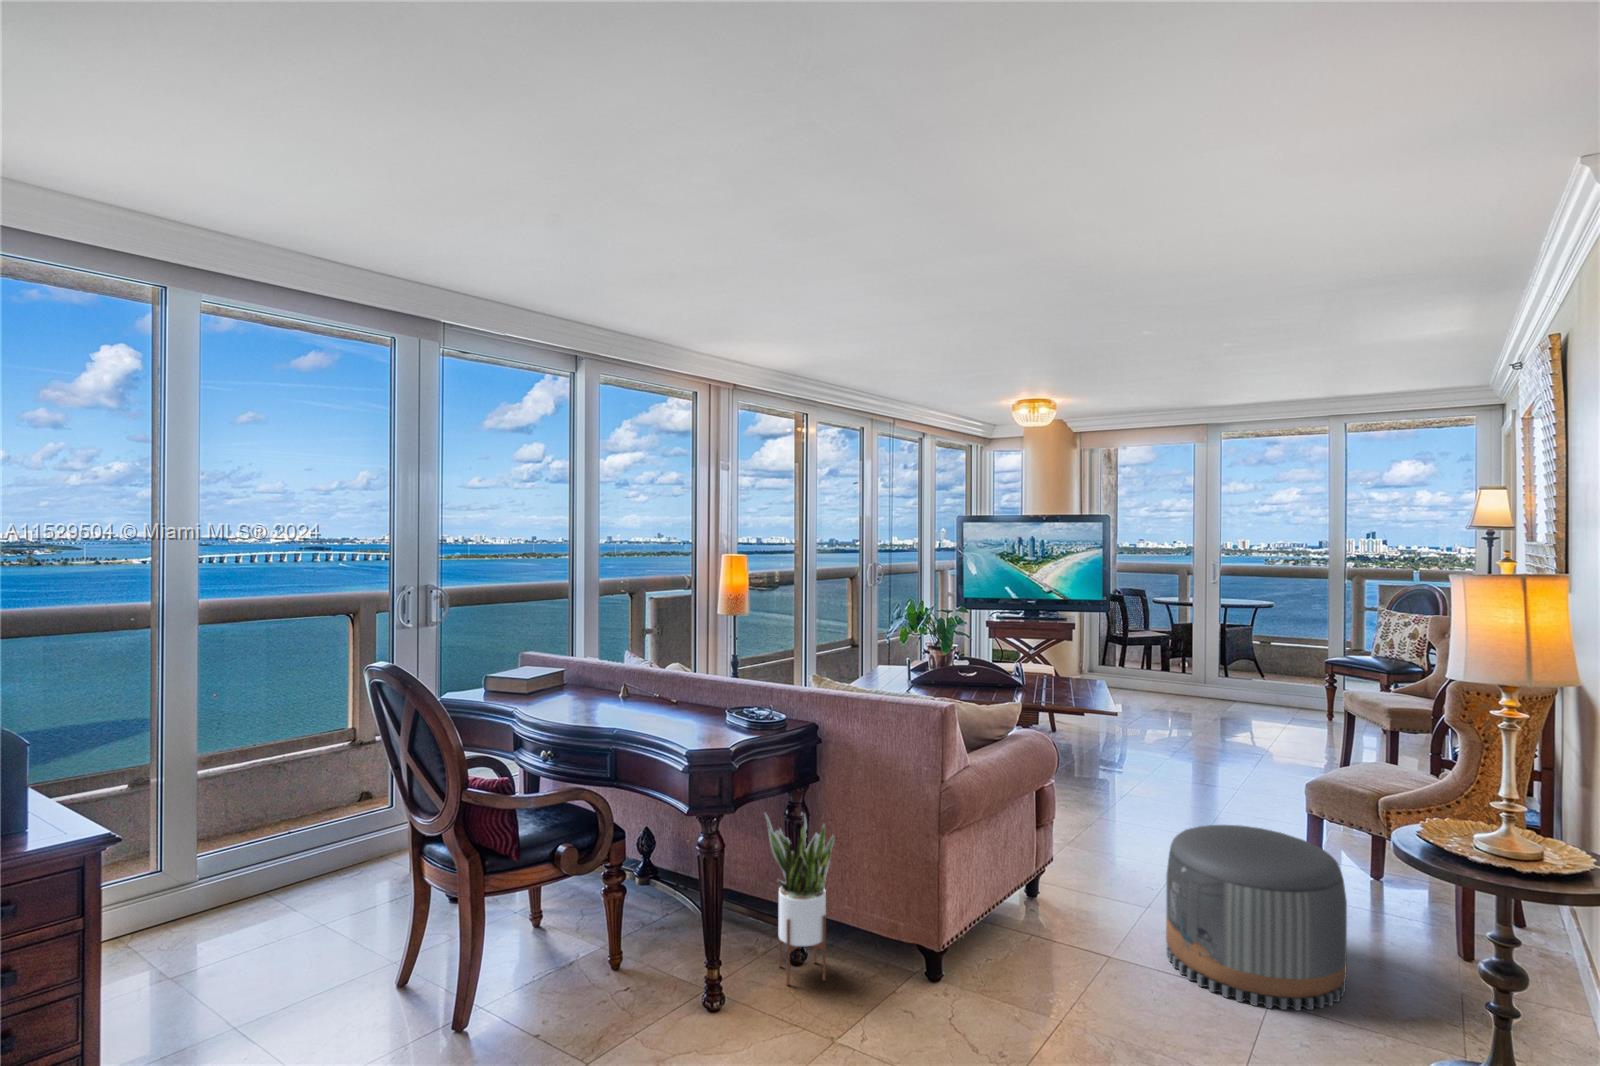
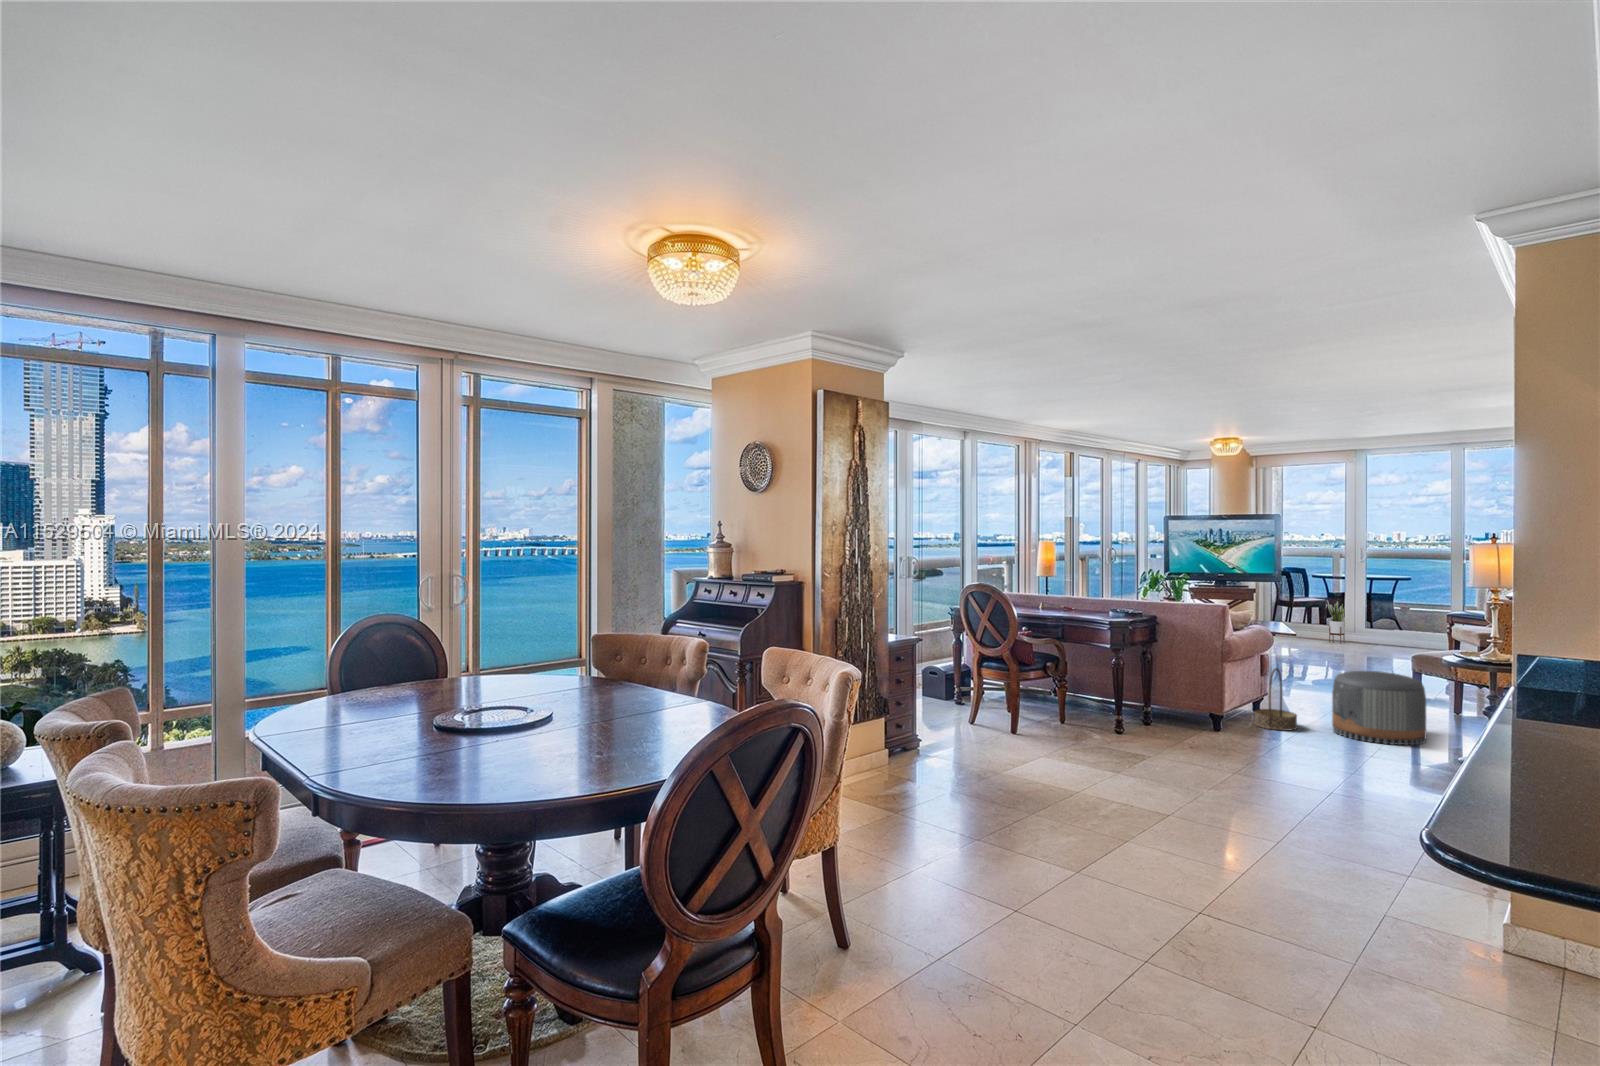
potted plant: present [765,814,834,985] -> present [1327,601,1345,644]
basket: none [1021,821,1101,960] -> present [1255,668,1297,731]

